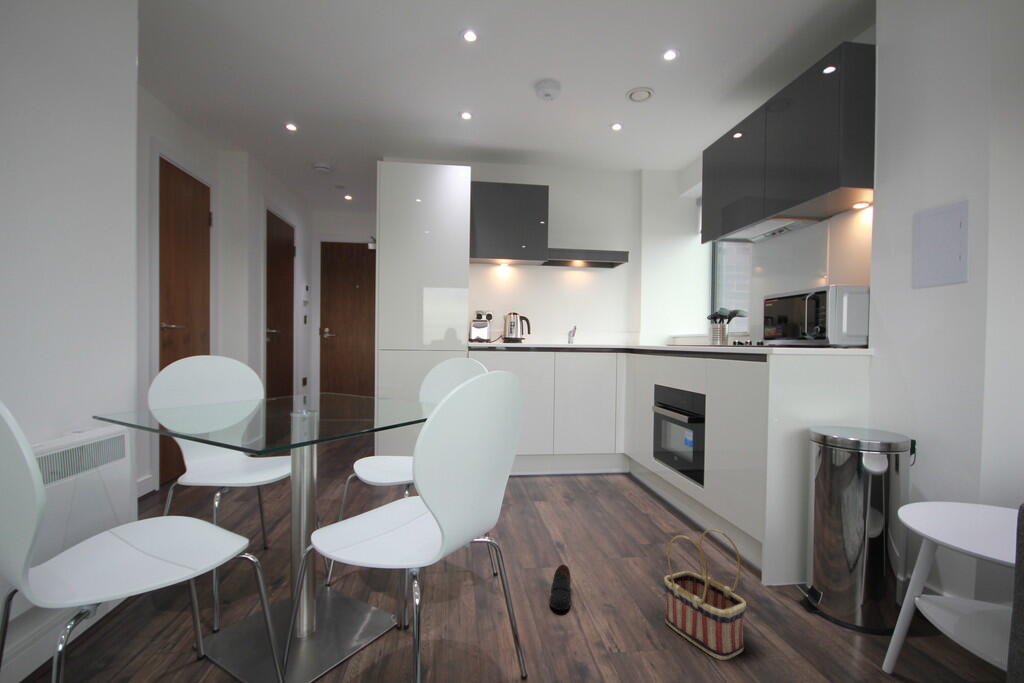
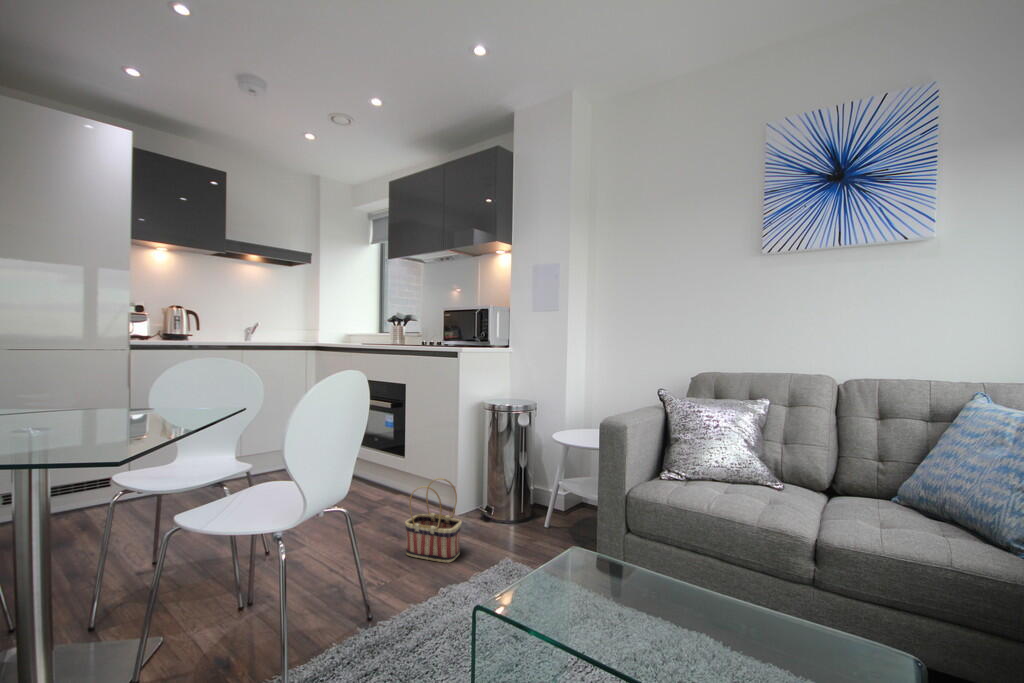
shoe: present [549,565,571,610] -> none [309,540,331,575]

